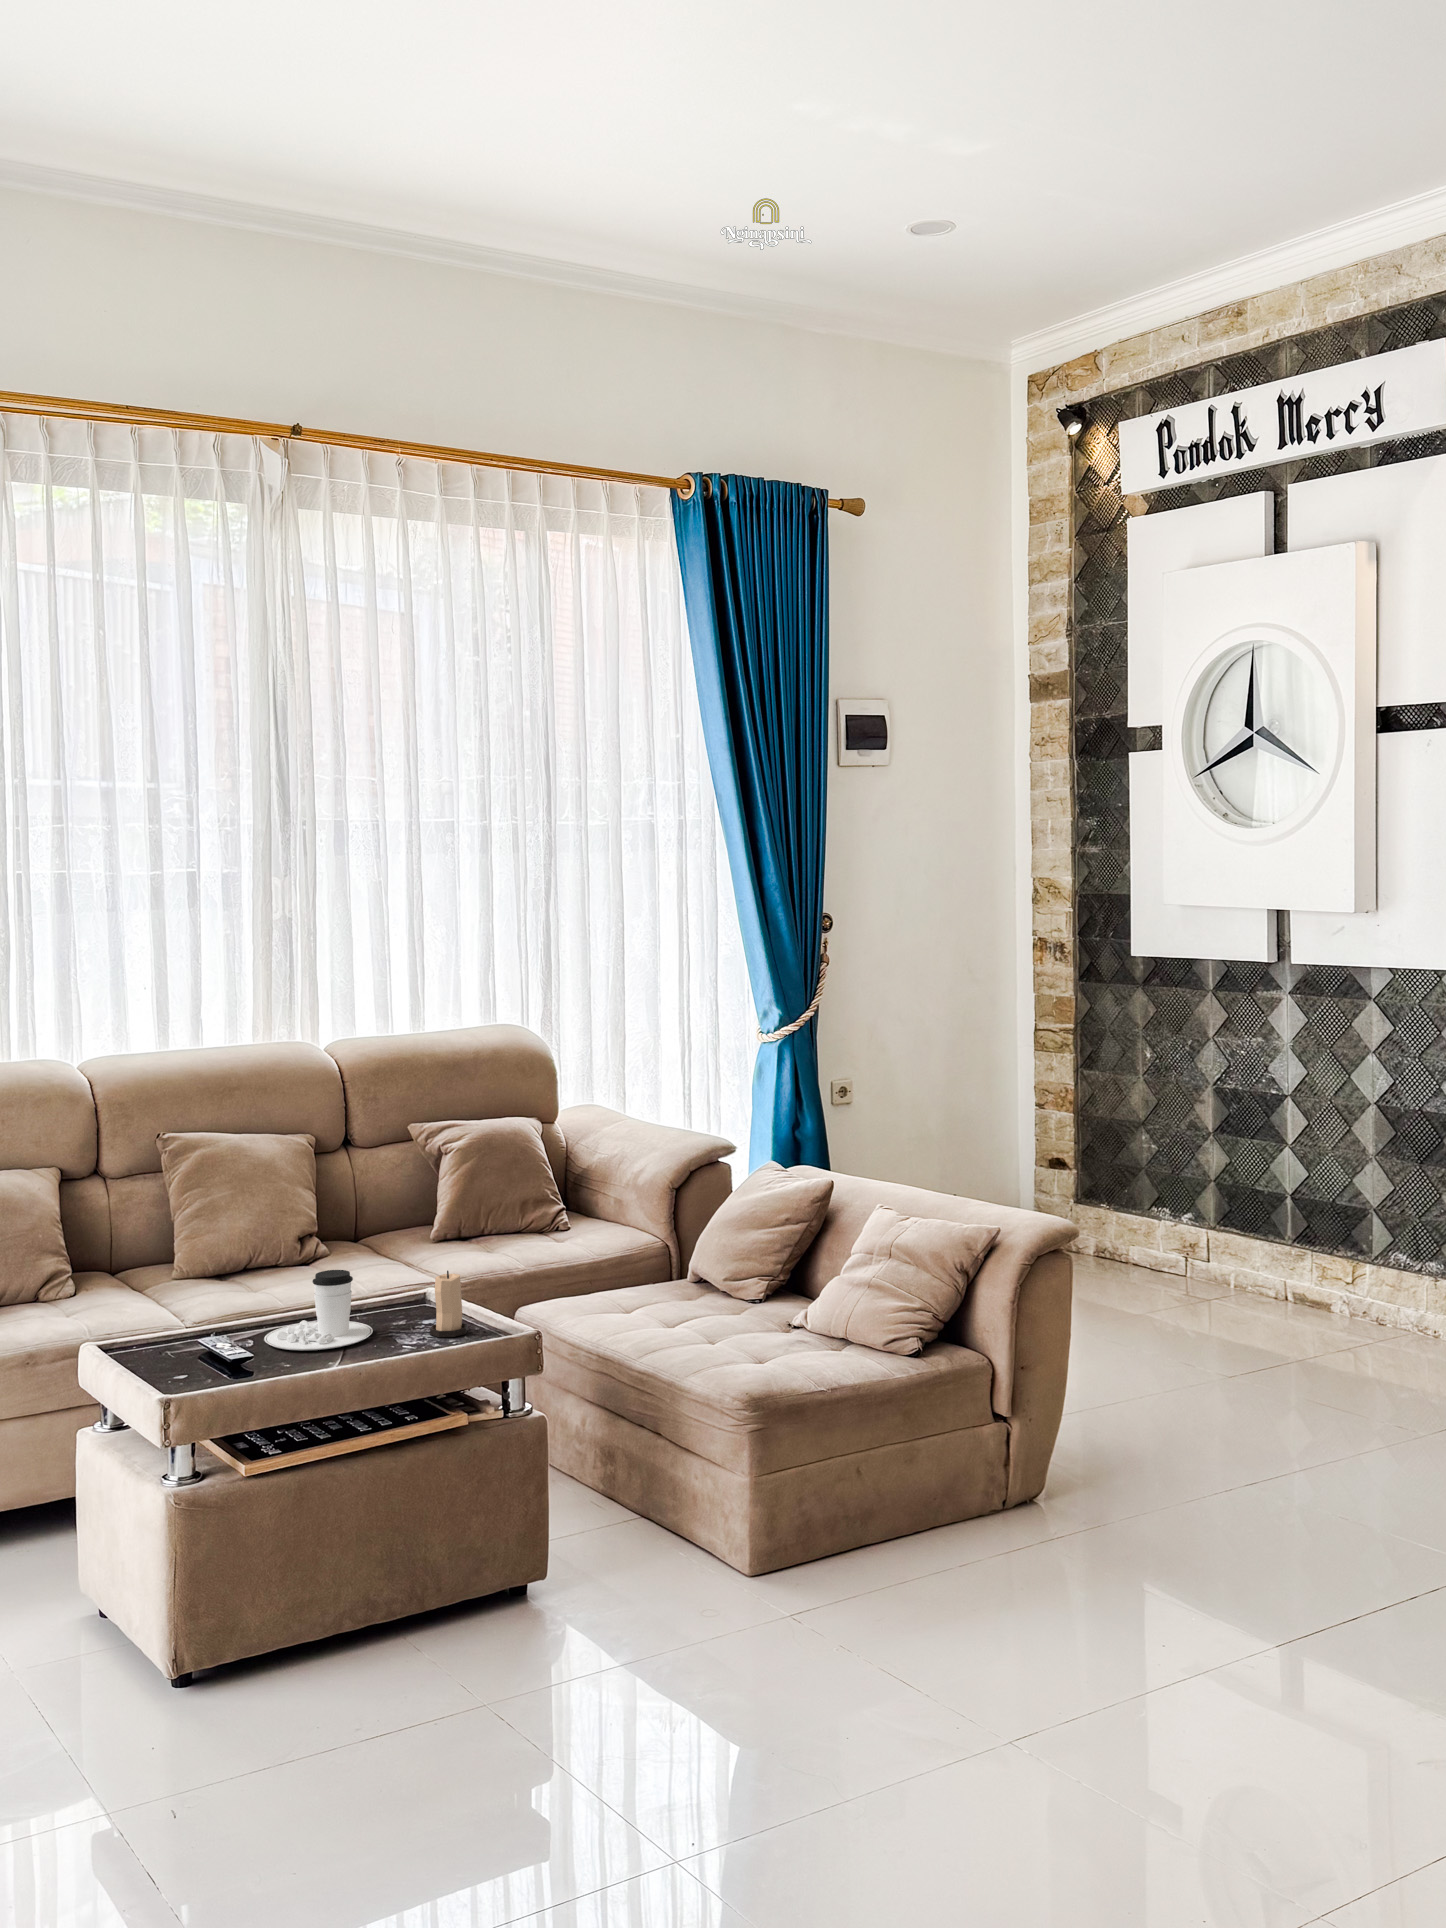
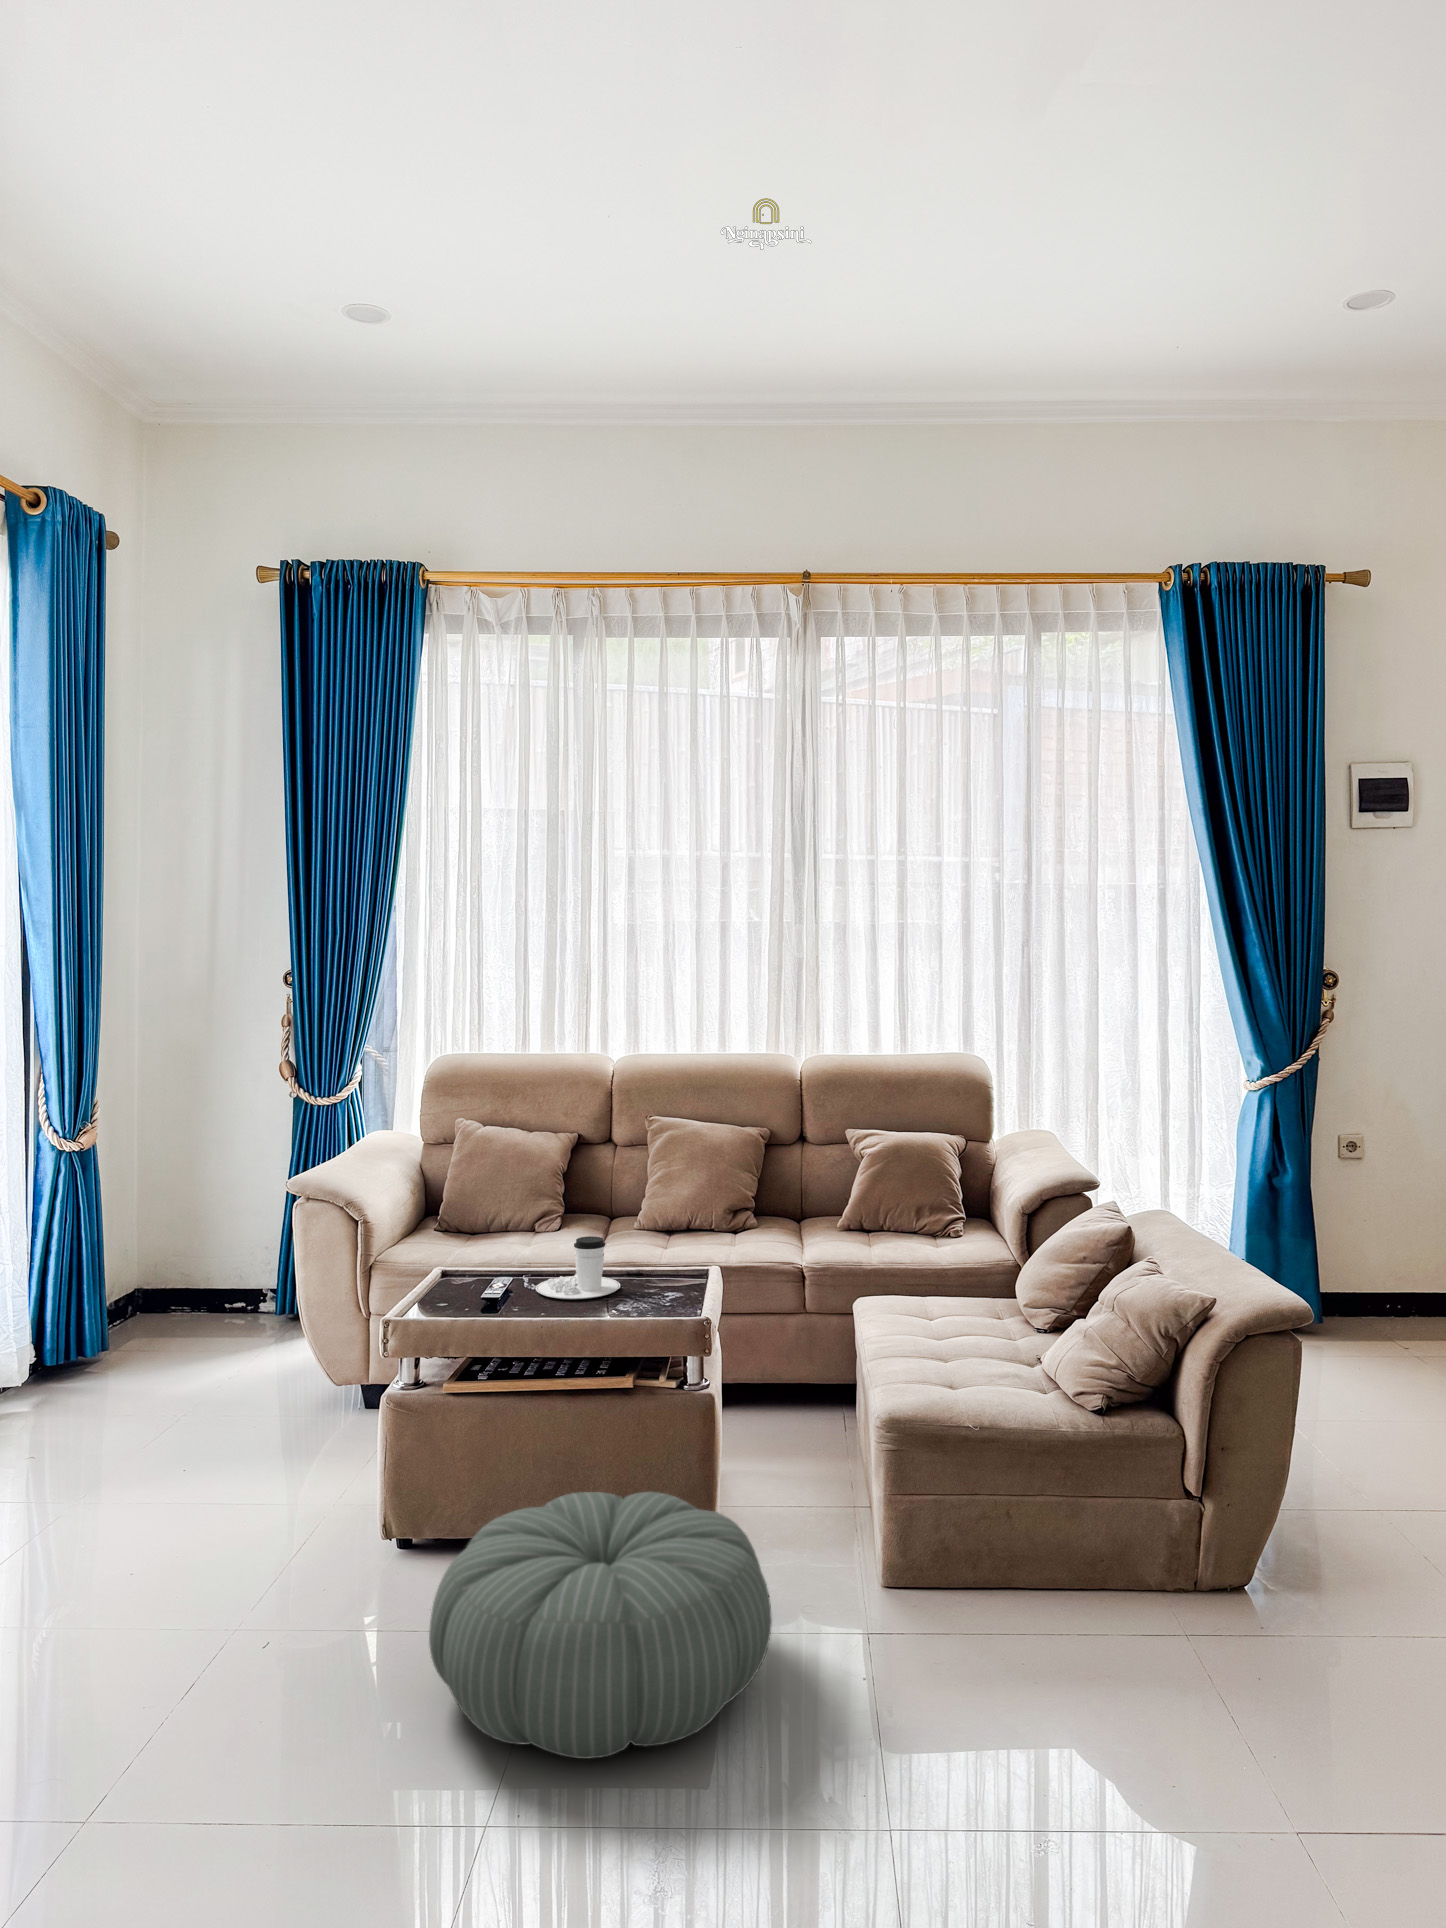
candle: present [430,1271,468,1337] -> none [648,1251,679,1308]
pouf: none [415,1525,798,1803] -> present [429,1492,772,1759]

